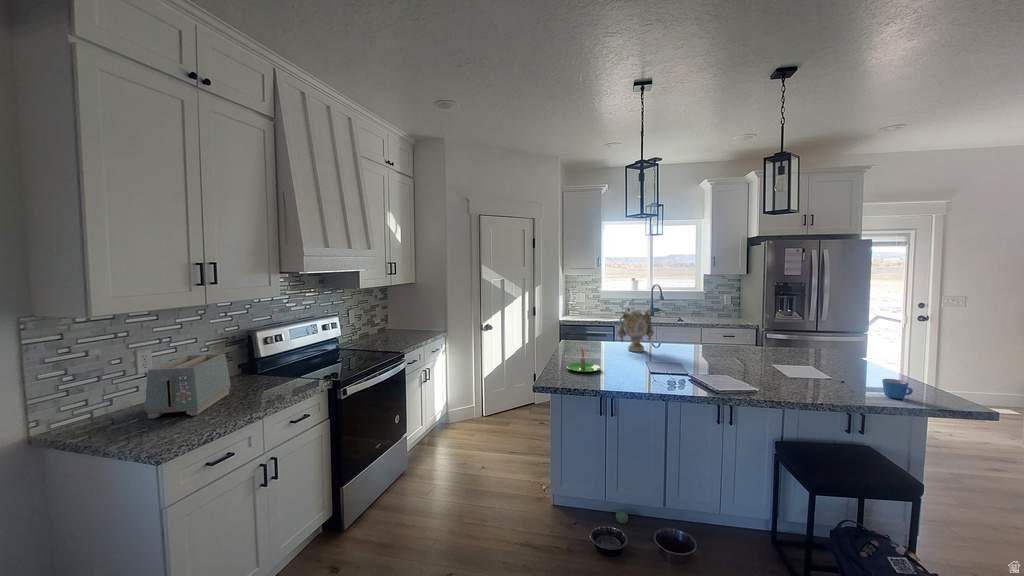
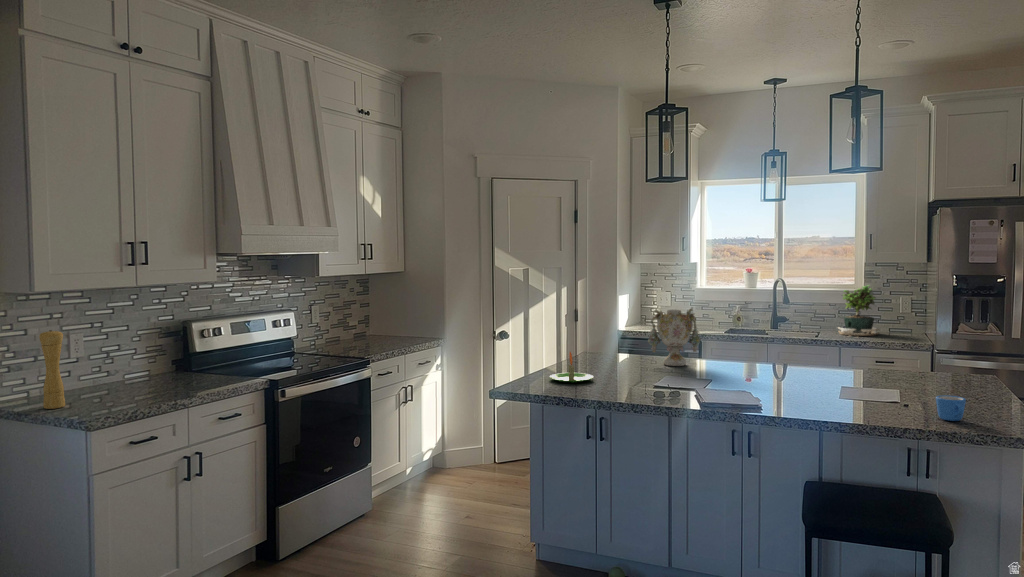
potted plant: none [696,288,722,323] -> present [838,286,879,336]
toaster: present [145,354,231,419] -> none [76,341,159,400]
pepper mill: none [102,355,134,436] -> present [39,330,65,409]

